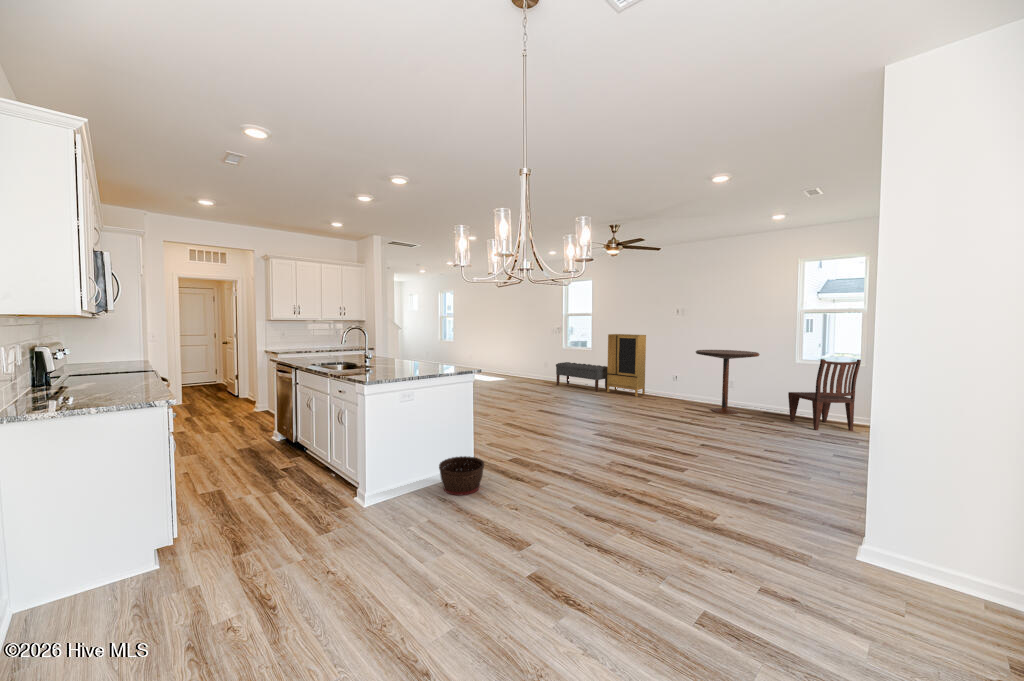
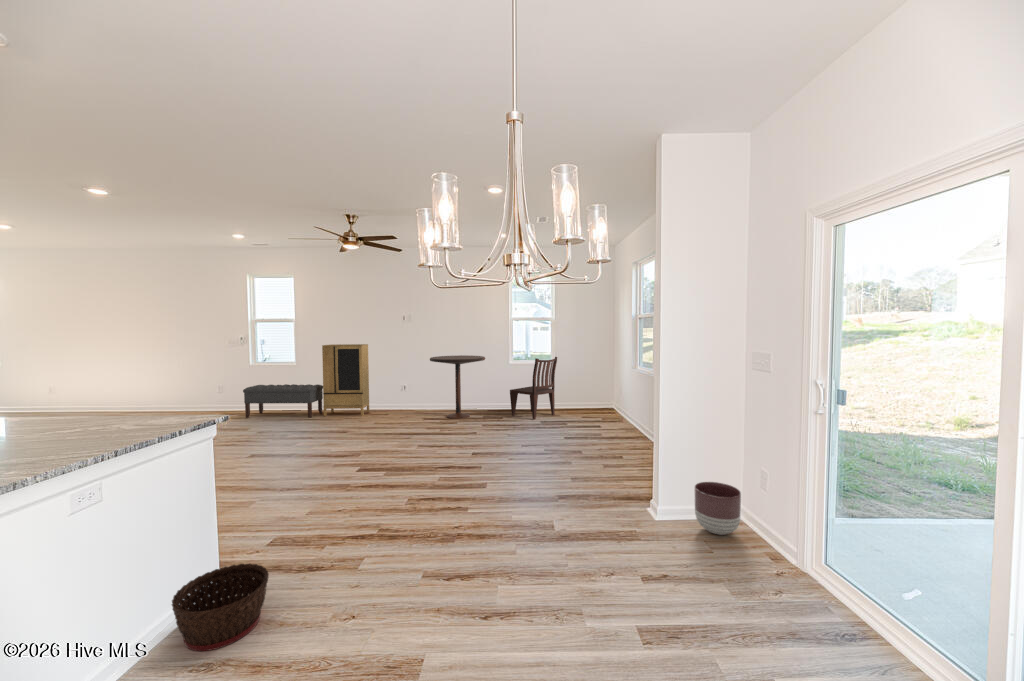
planter: none [909,534,996,615] -> present [695,482,741,535]

